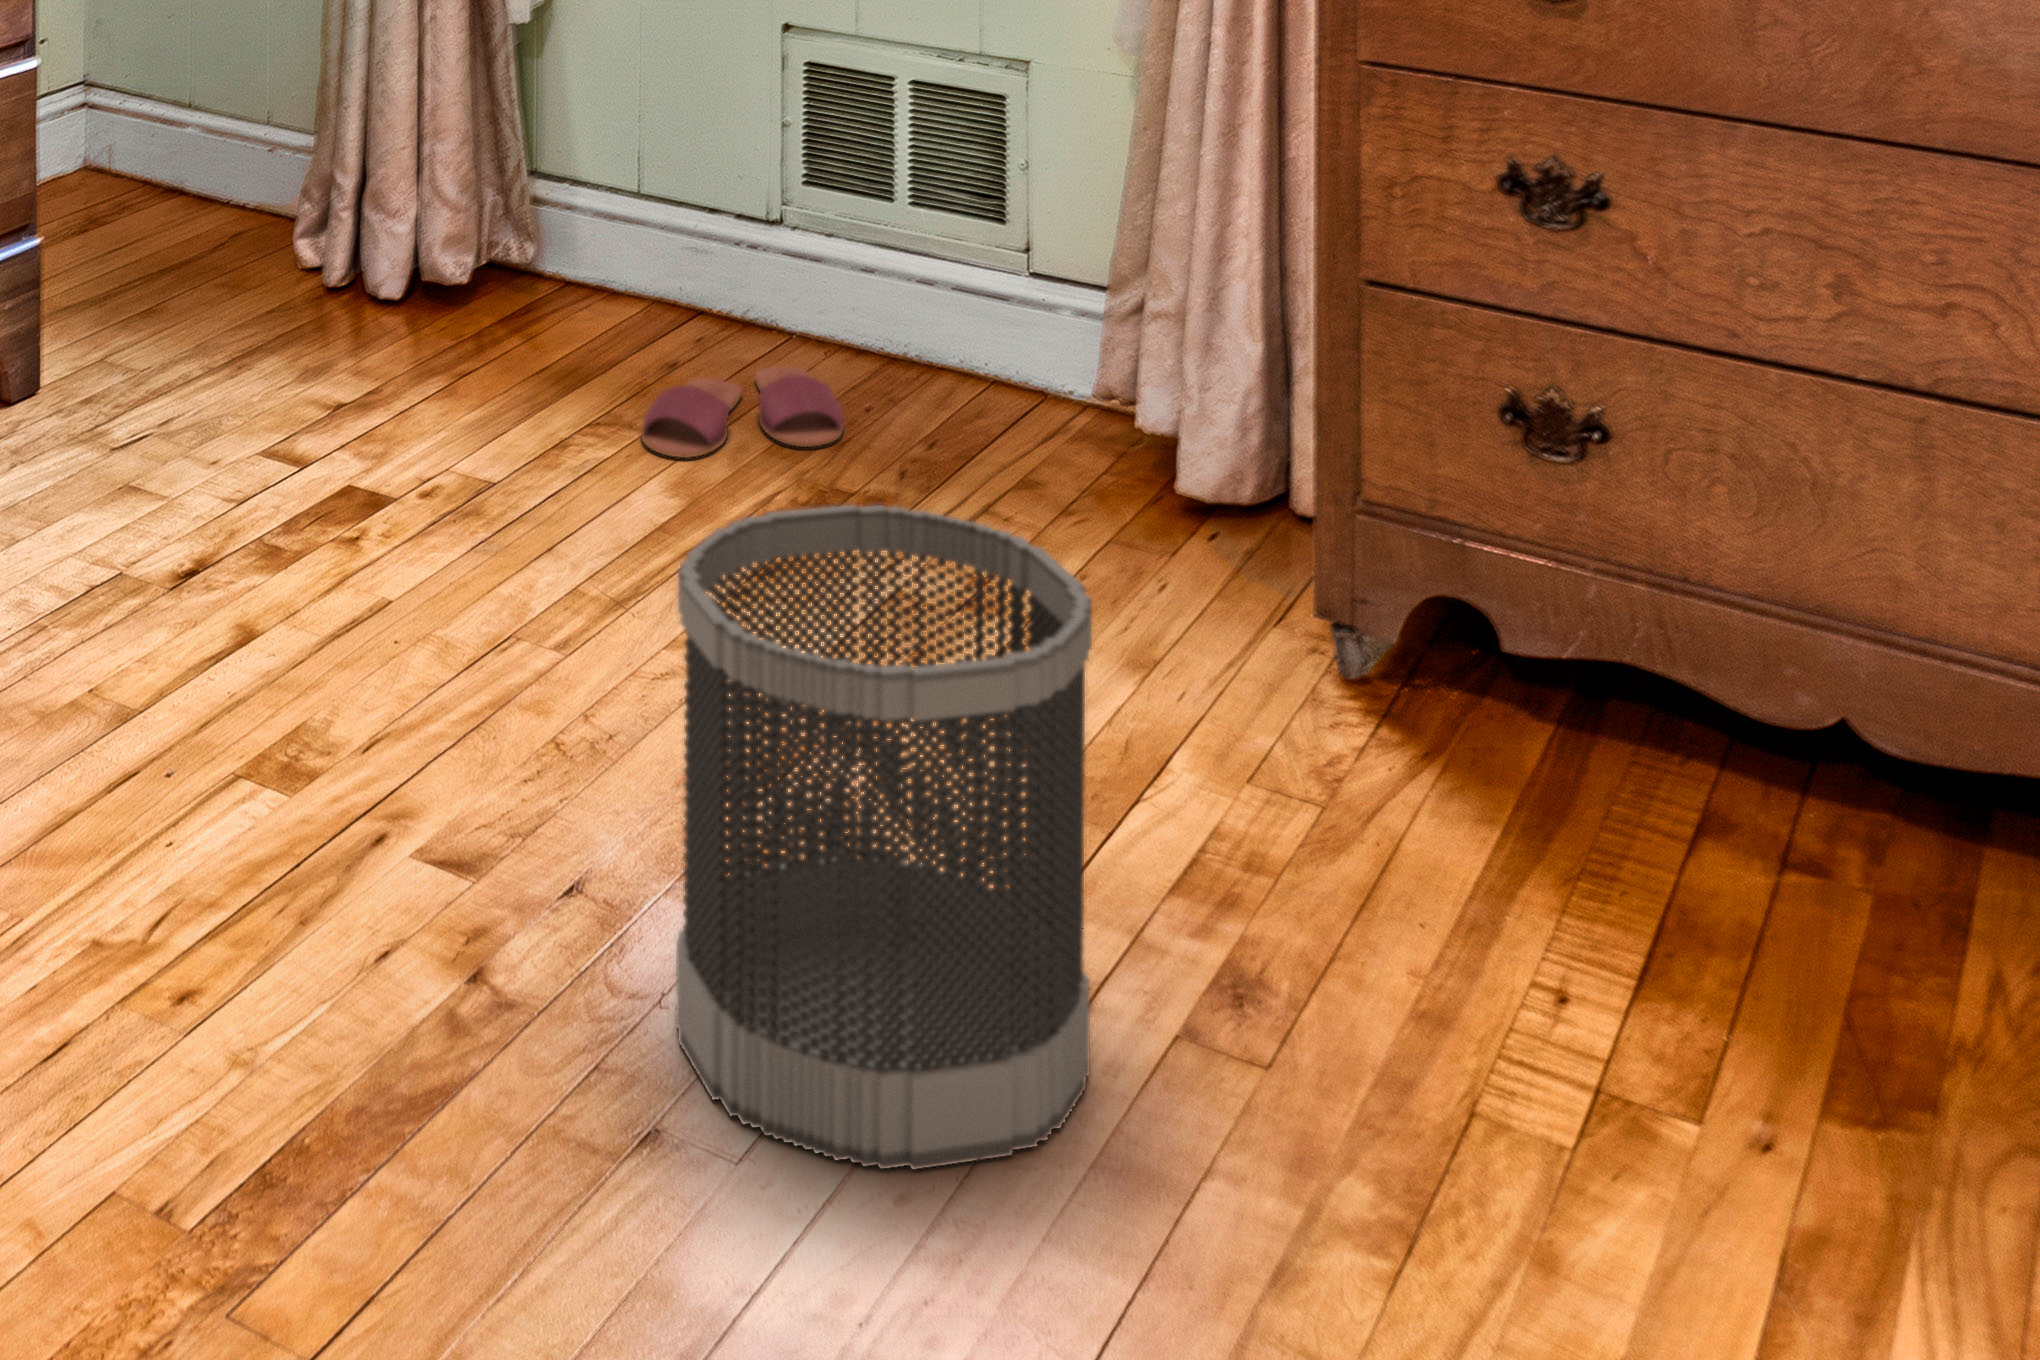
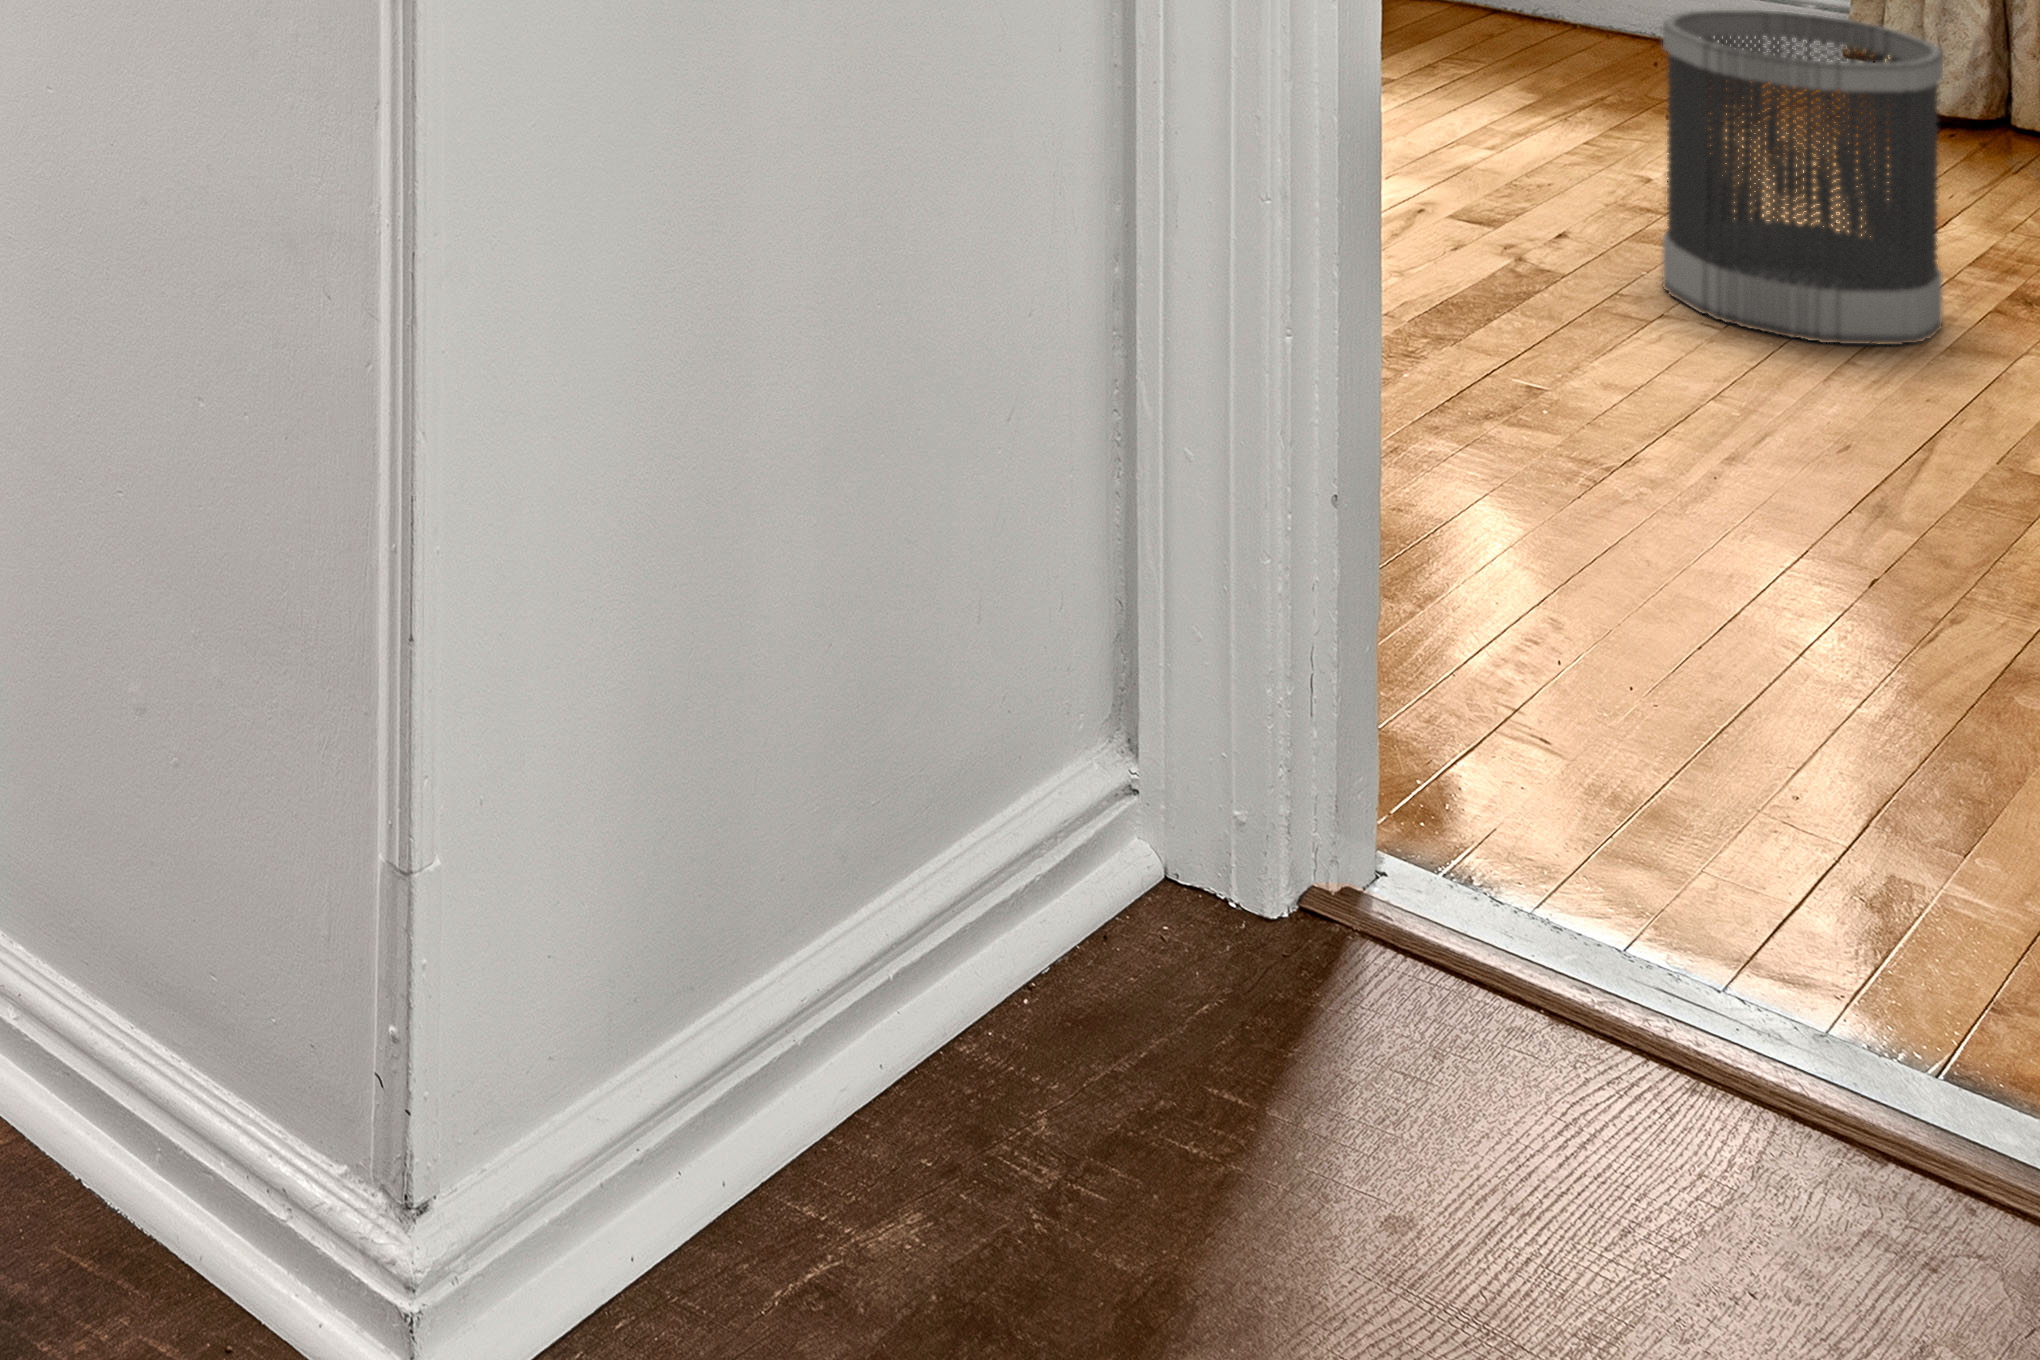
slippers: present [641,367,844,458] -> none [1492,35,1645,77]

